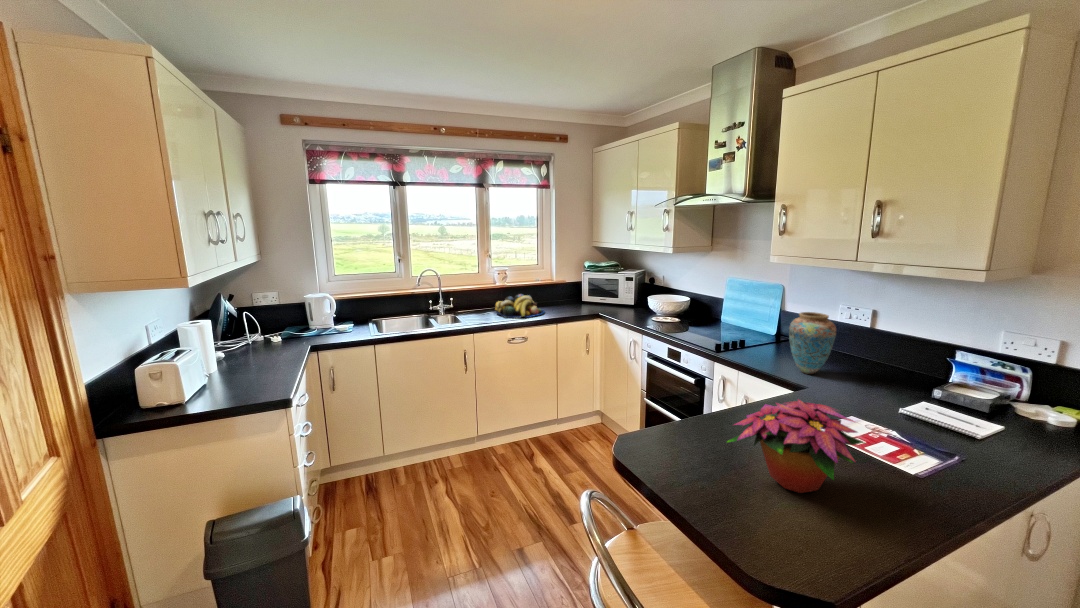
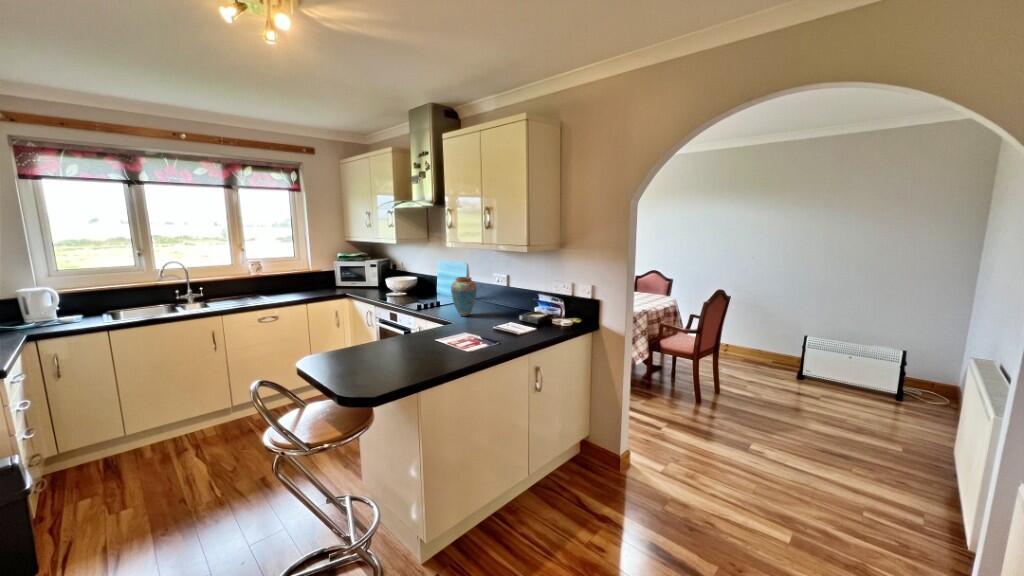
fruit bowl: present [495,294,544,318] -> none [249,281,299,302]
flower arrangement: present [727,399,864,493] -> none [355,314,430,368]

